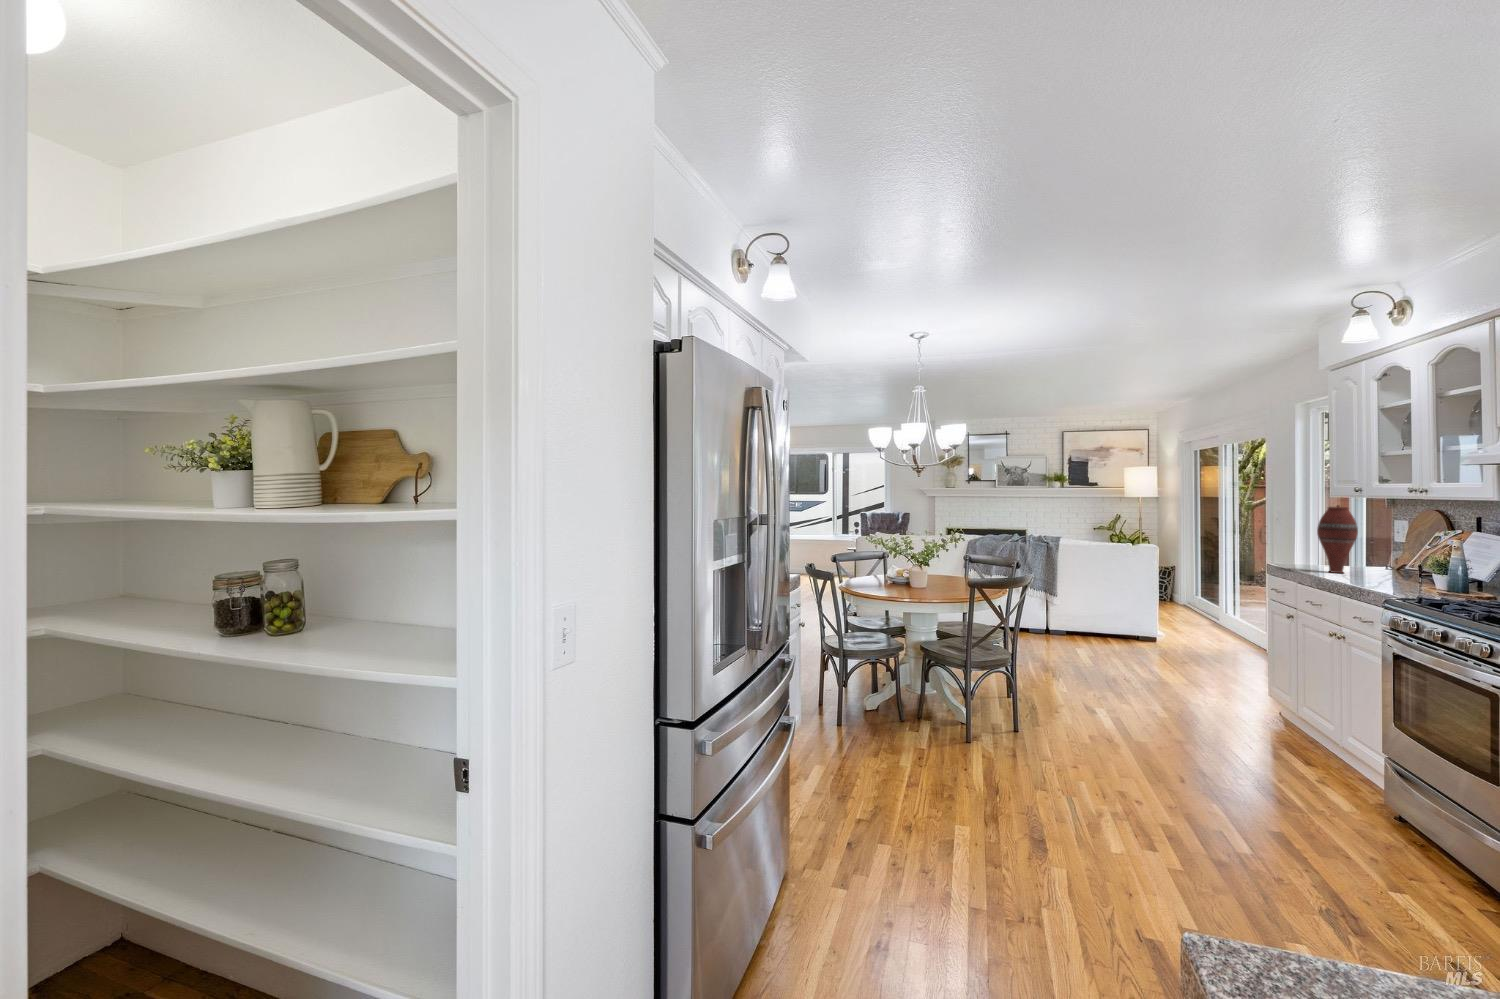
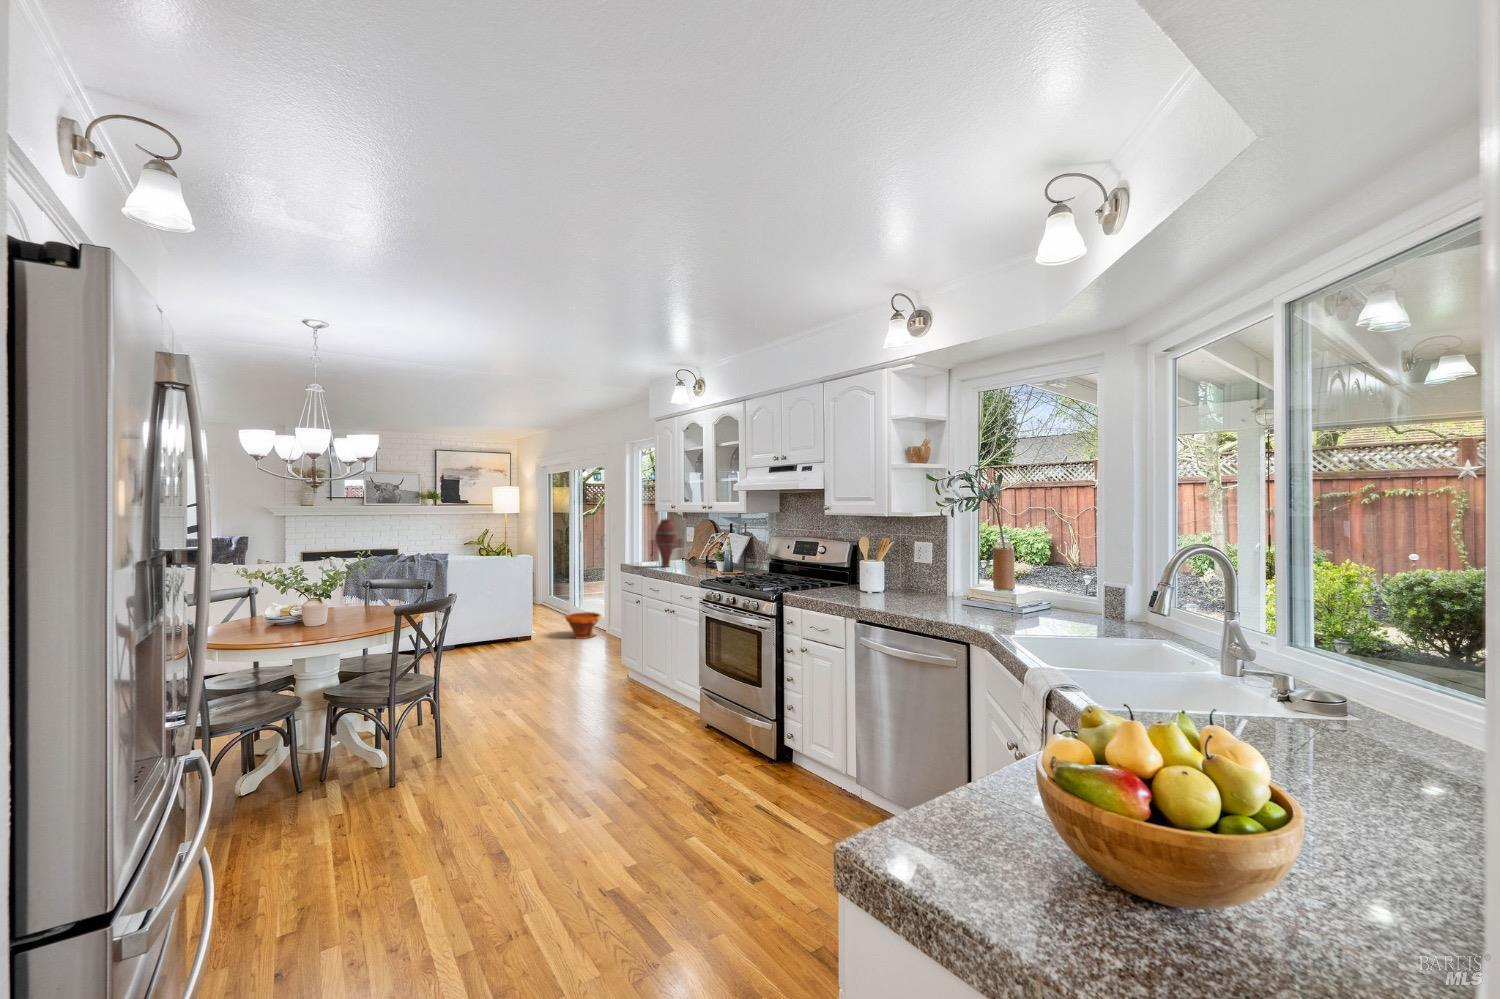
planter: none [1200,618,1254,652] -> present [566,612,601,639]

